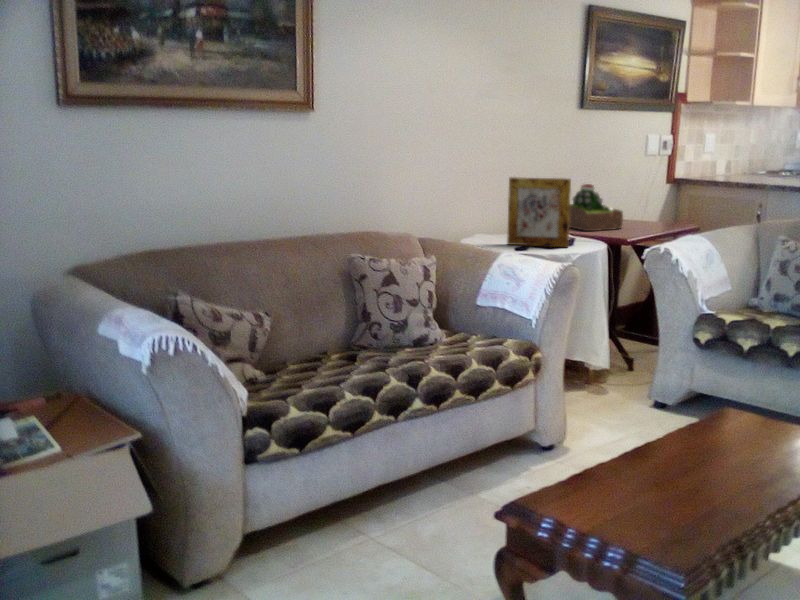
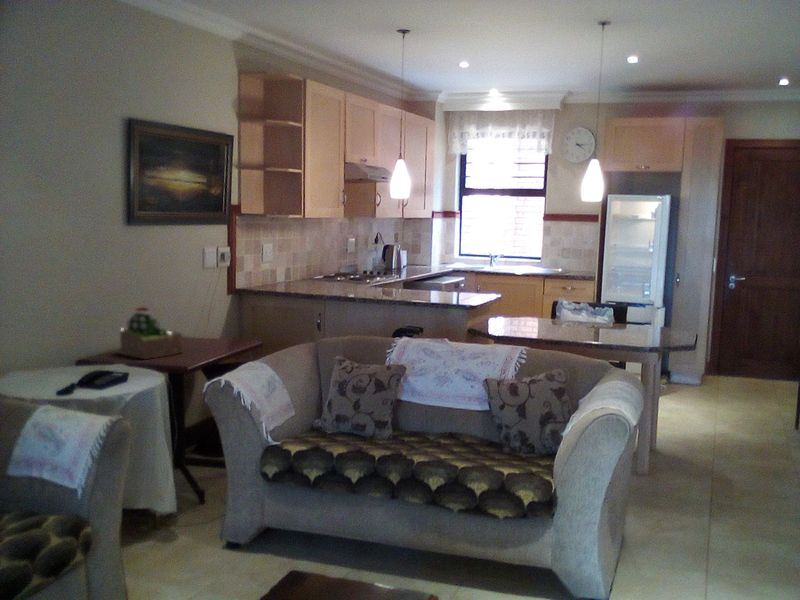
picture frame: present [507,177,571,247] -> none [46,310,122,387]

